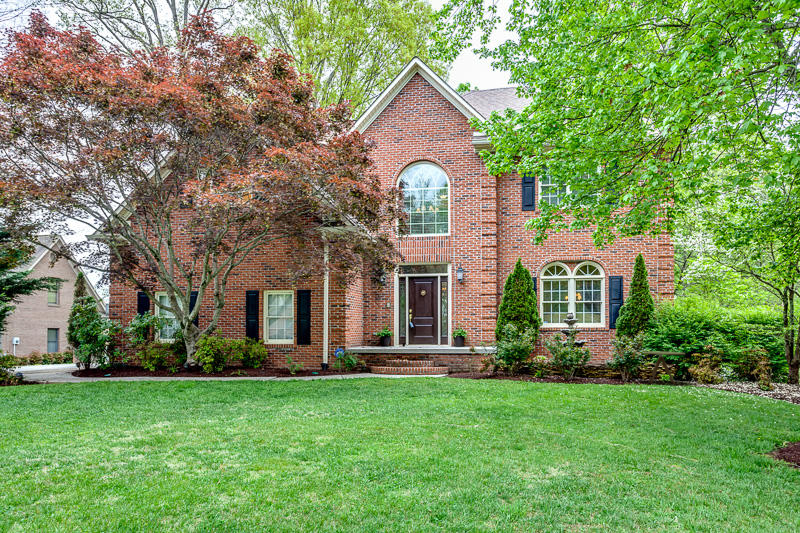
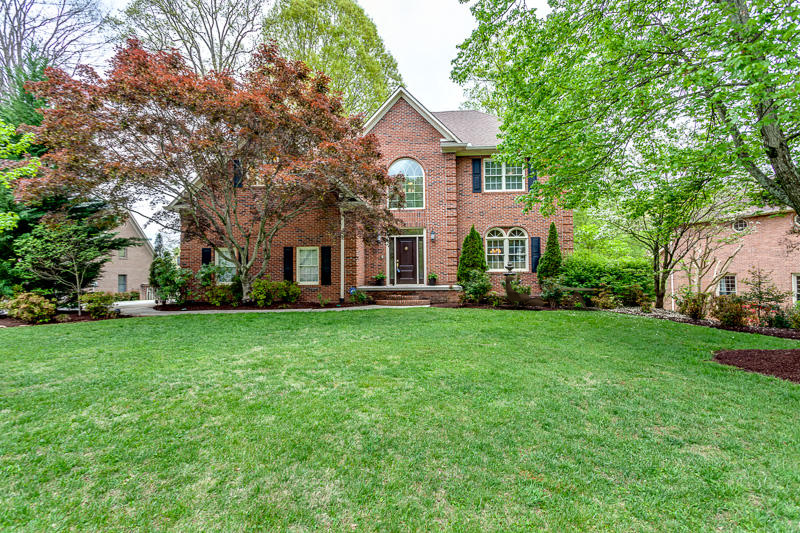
lounge chair: none [553,333,609,383] -> present [505,276,544,310]

